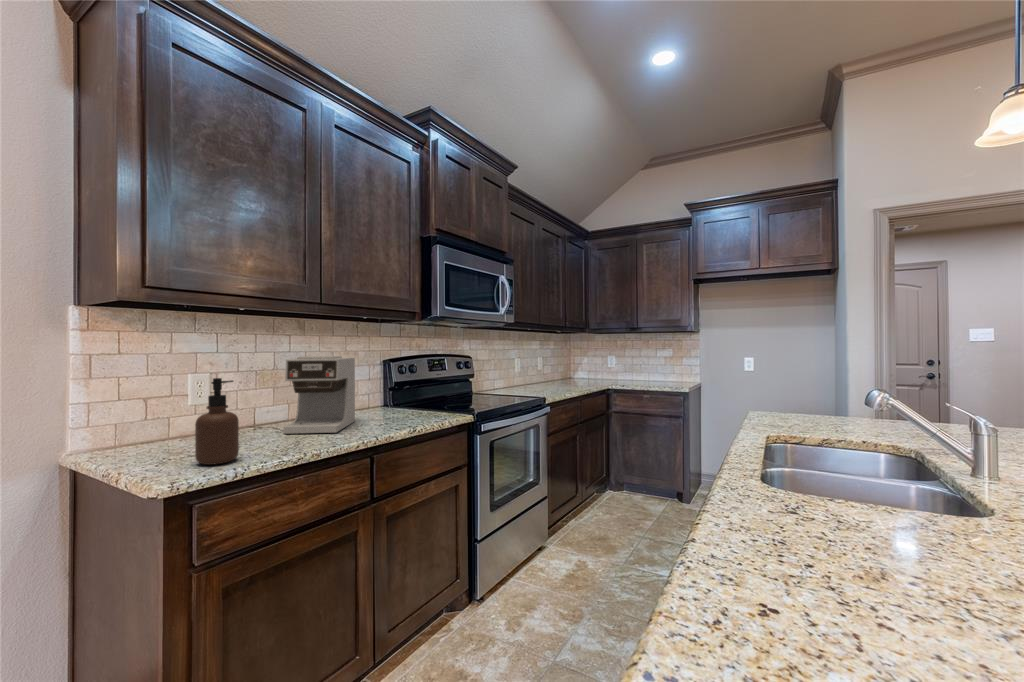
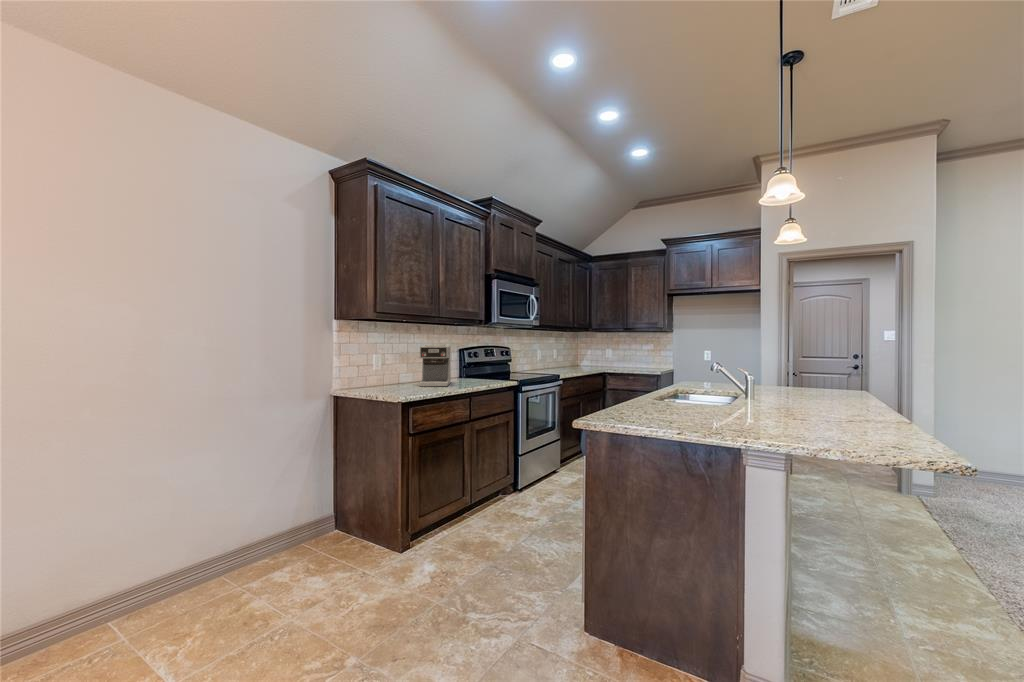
soap dispenser: present [195,378,239,465] -> none [396,354,413,394]

